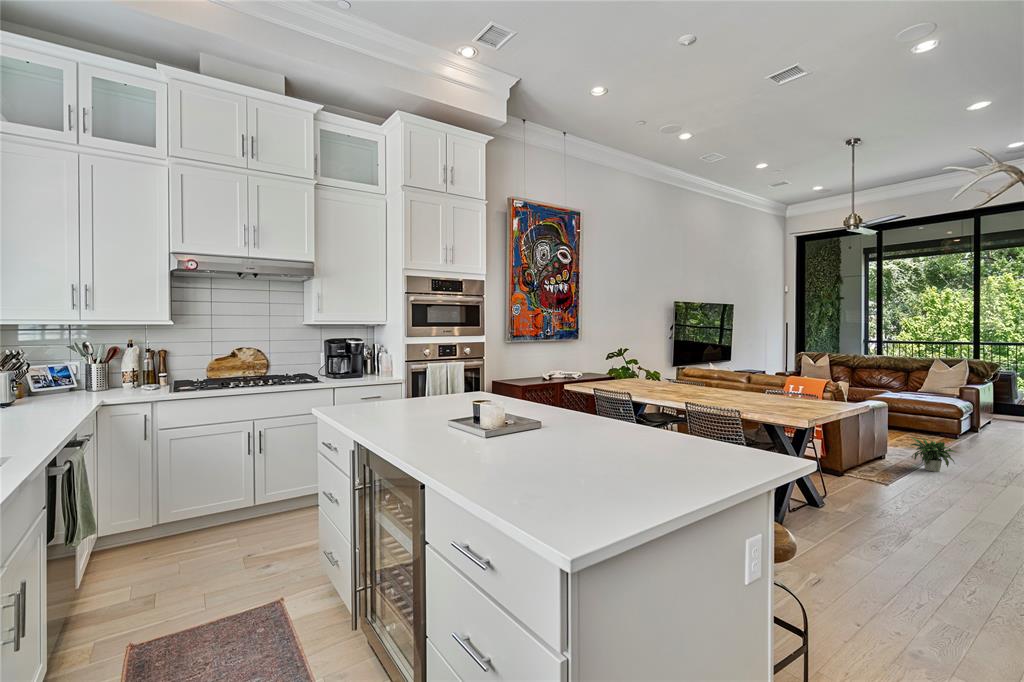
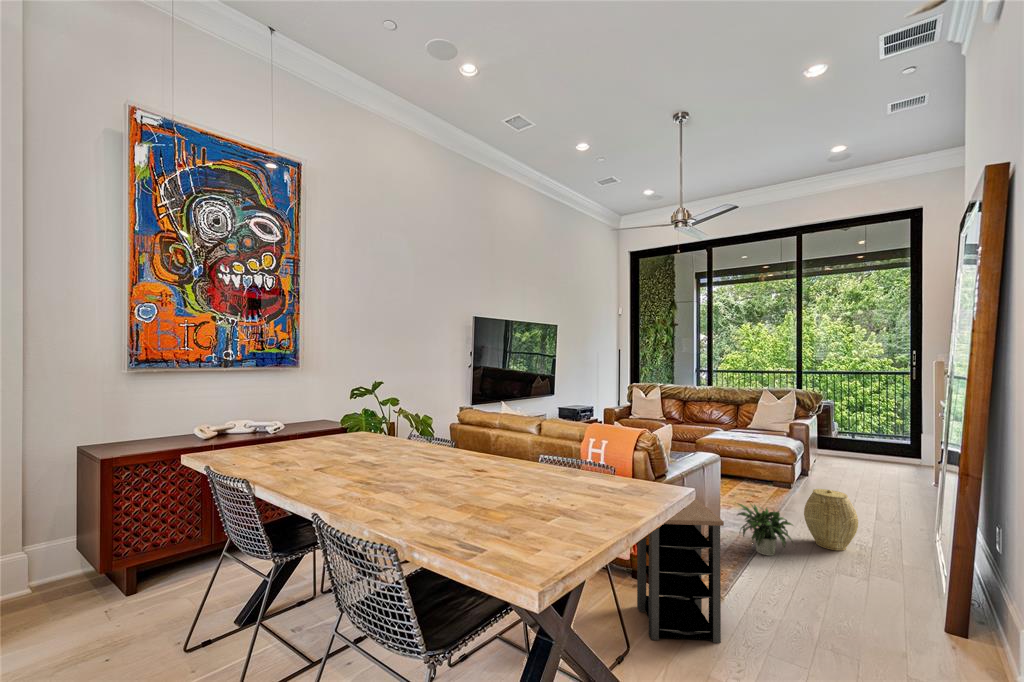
side table: none [842,424,906,500] -> present [637,499,724,643]
woven basket: none [965,430,1010,472] -> present [804,489,858,551]

